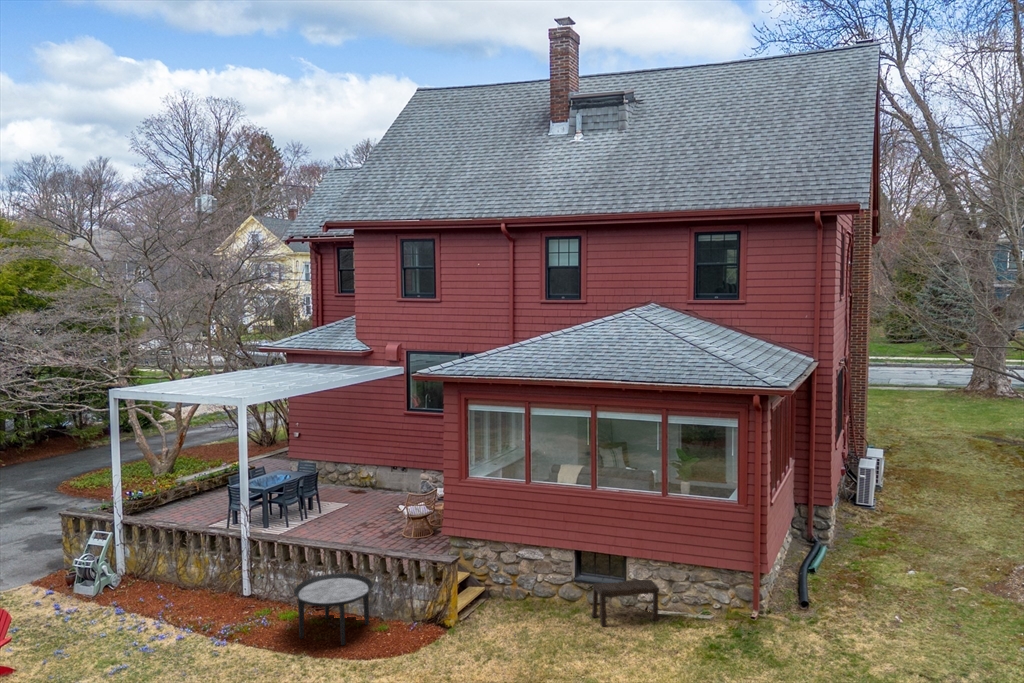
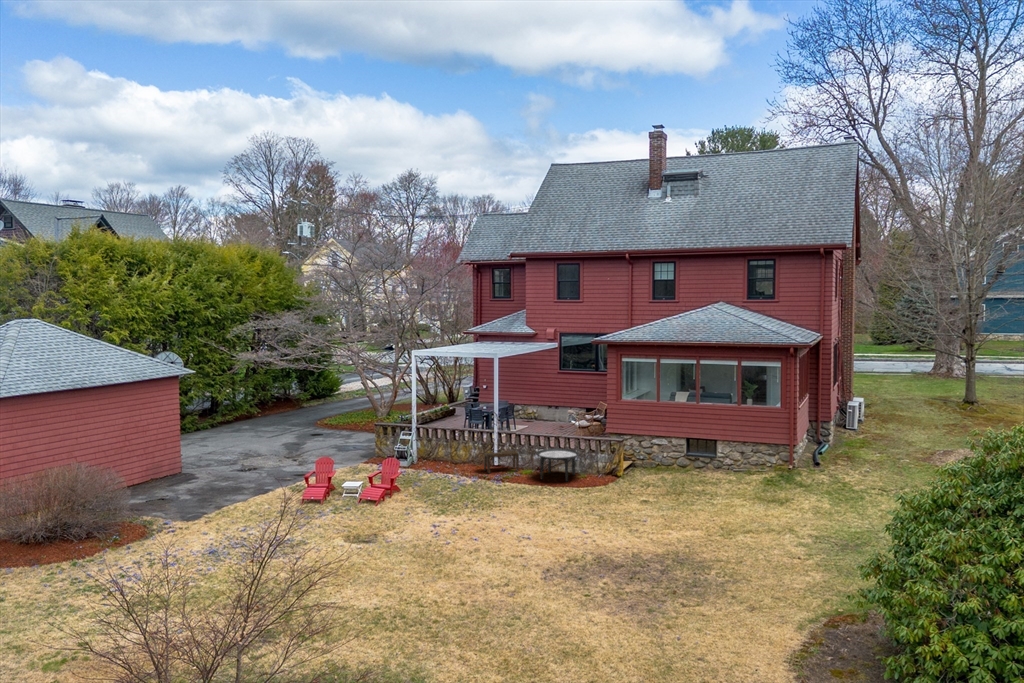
bench: present [592,580,659,626] -> present [484,450,519,473]

